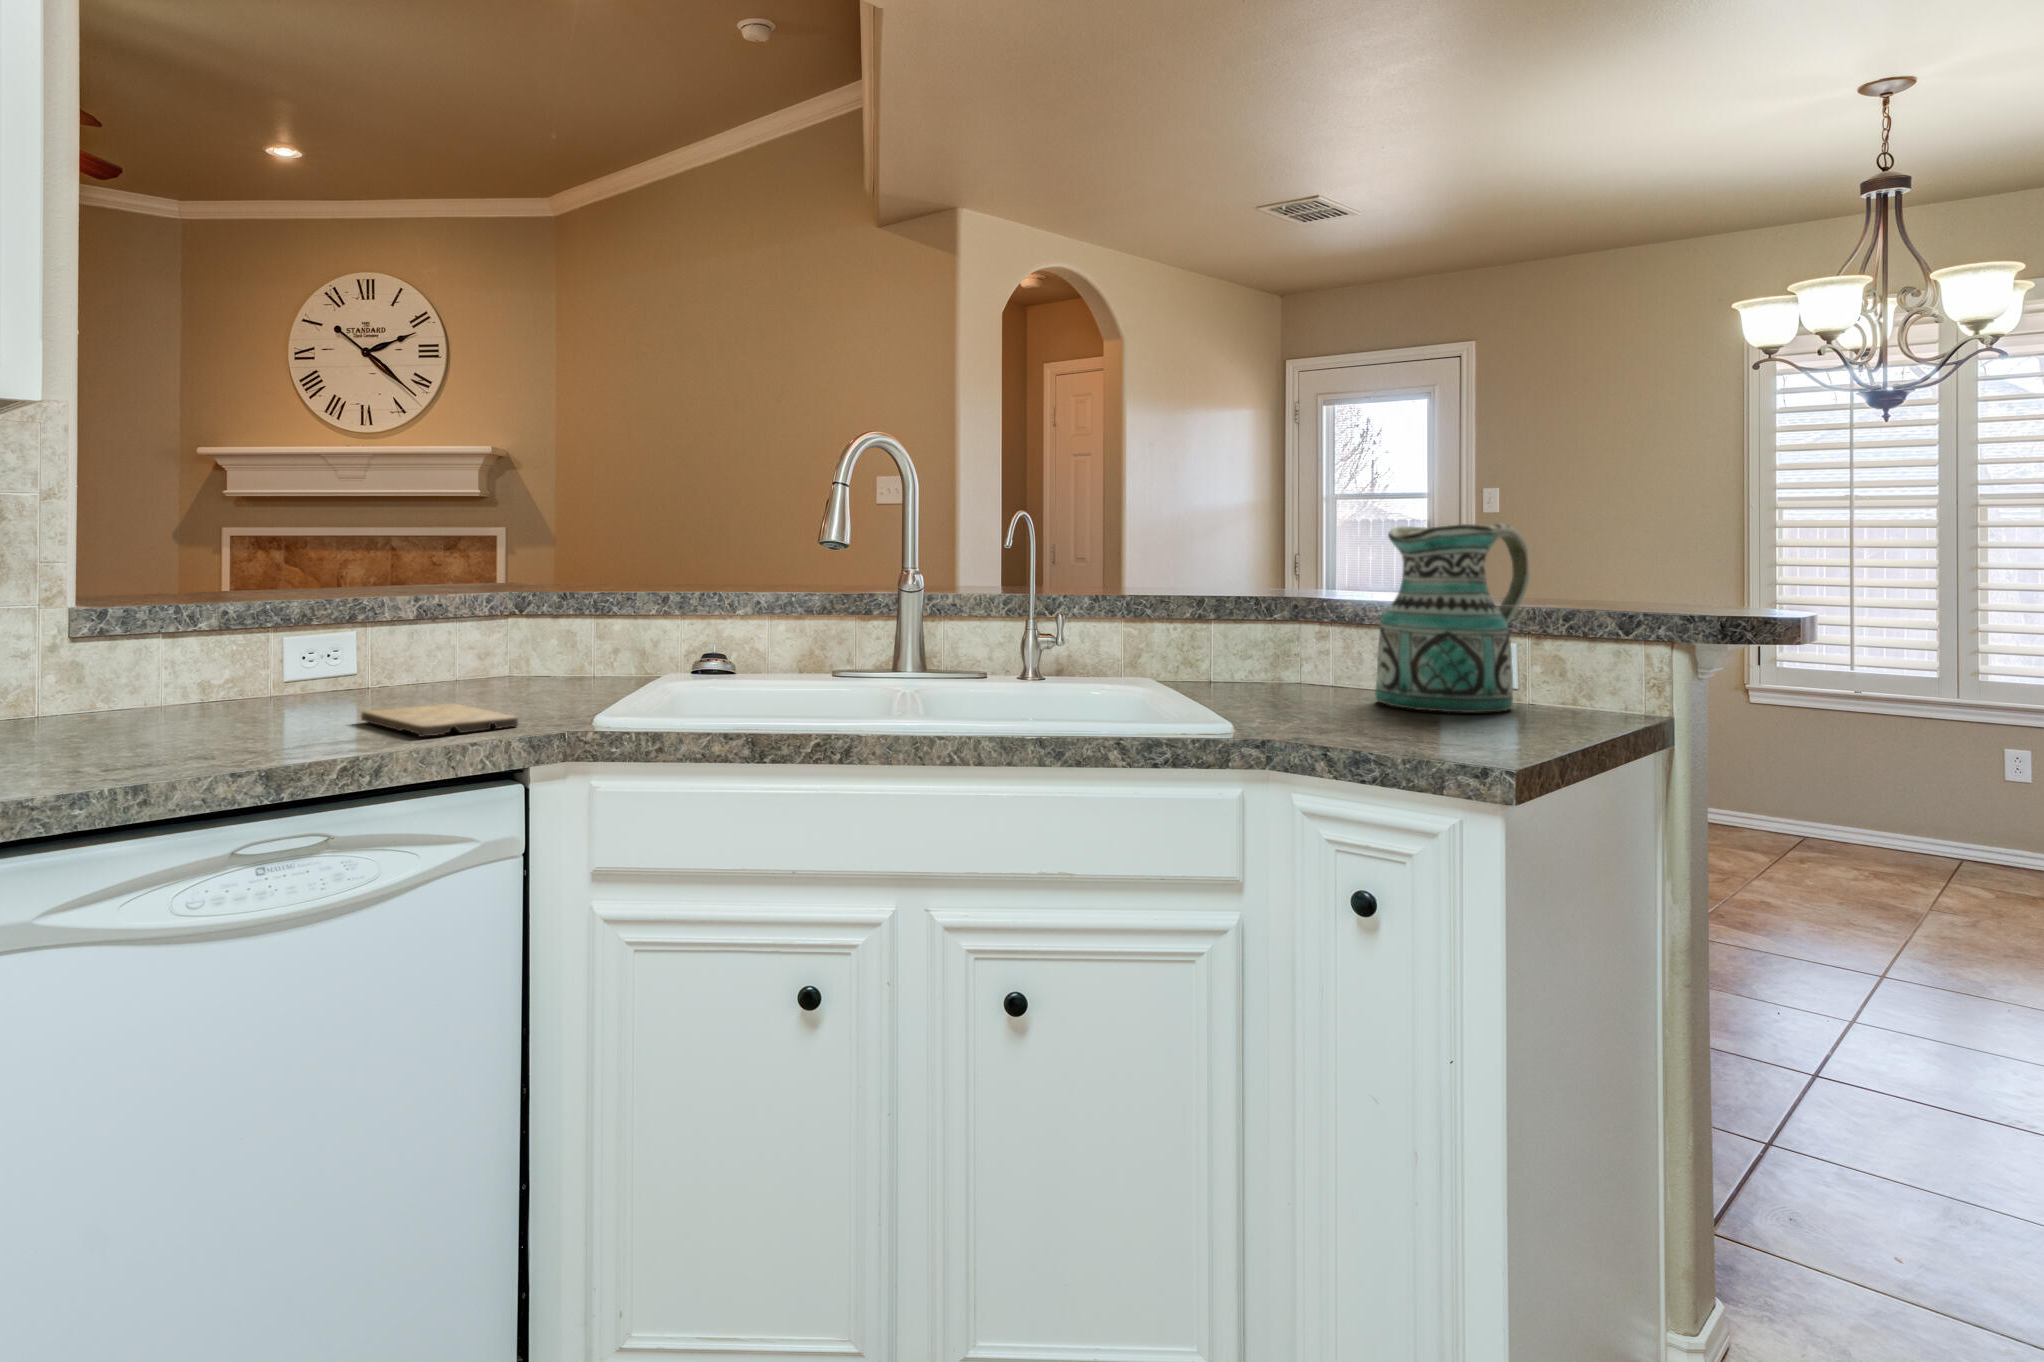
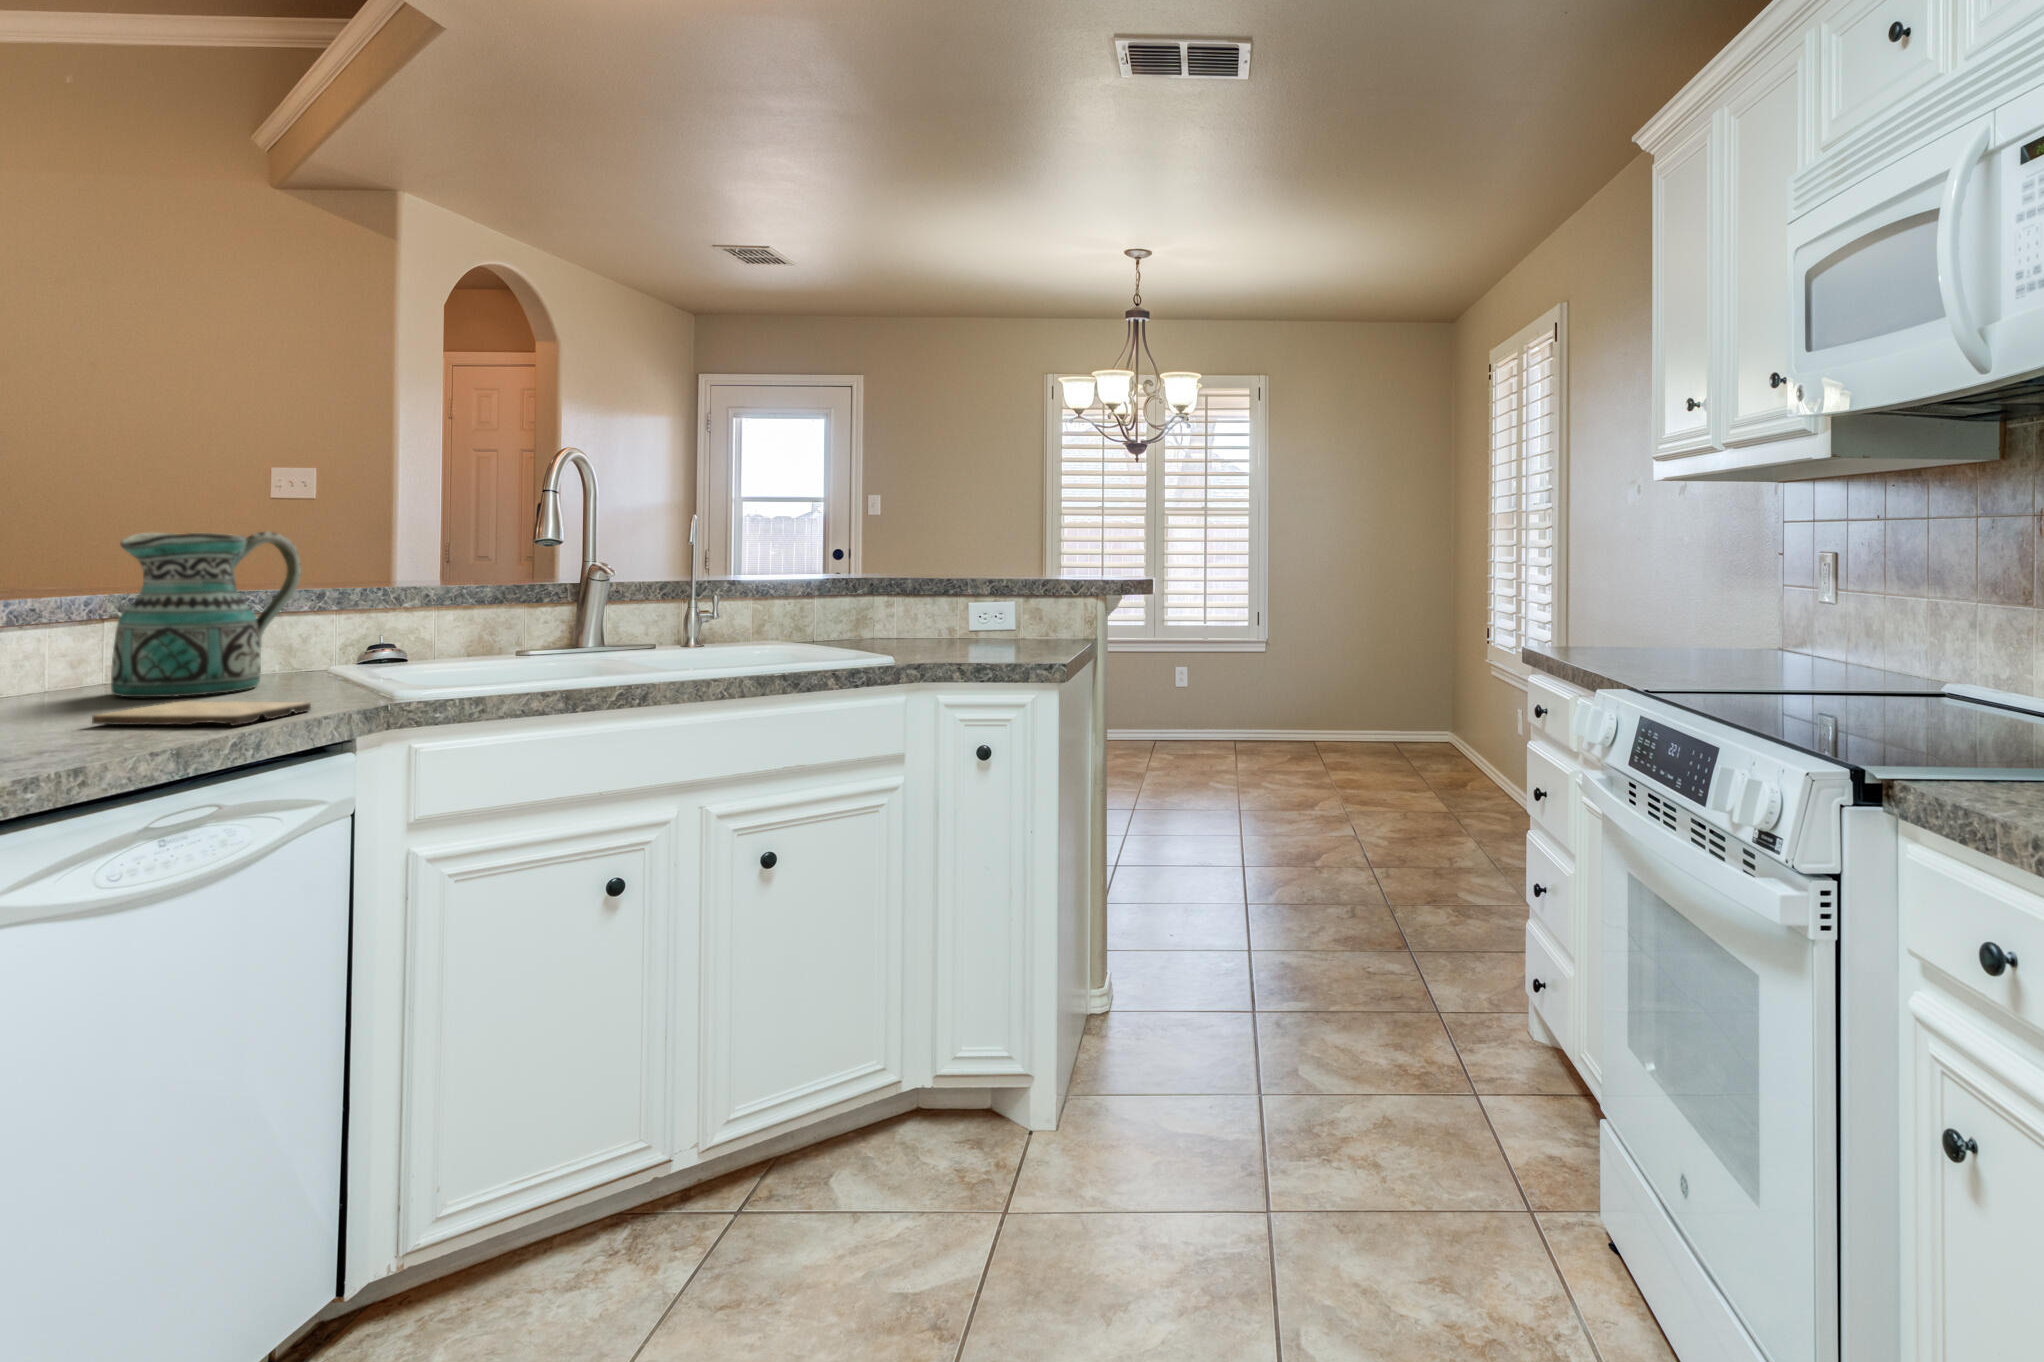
ceramic pitcher: present [1375,524,1529,712] -> present [111,532,301,697]

